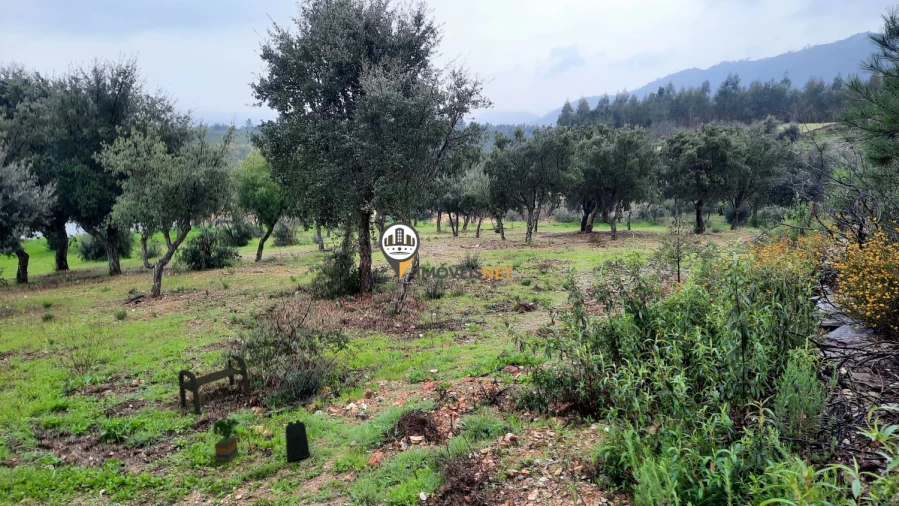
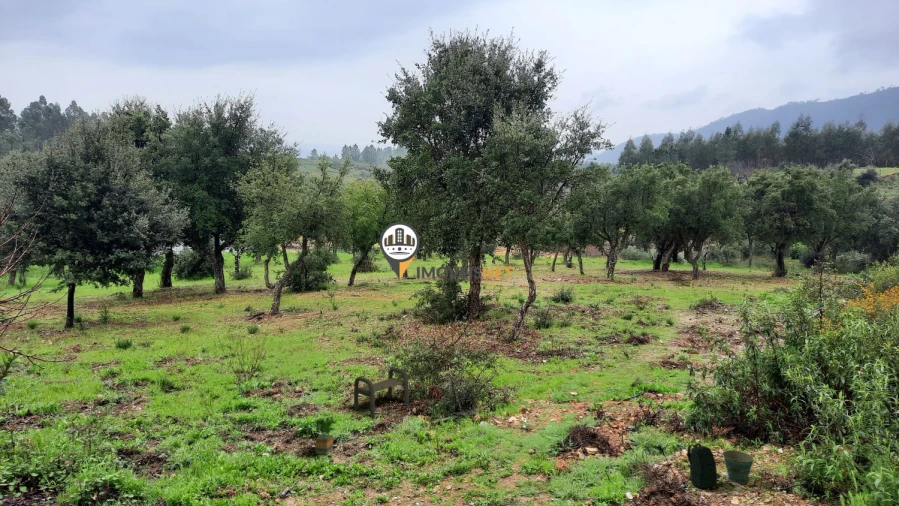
potted tree: present [213,419,240,461] -> present [315,418,336,455]
backpack: present [285,420,310,461] -> present [687,443,717,488]
bucket: none [534,433,564,470] -> present [723,450,753,484]

